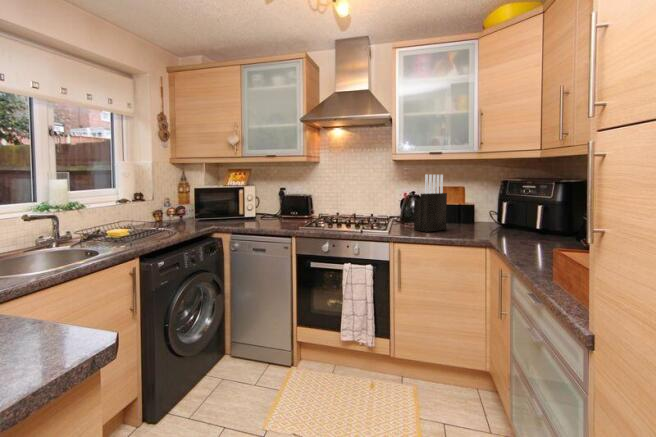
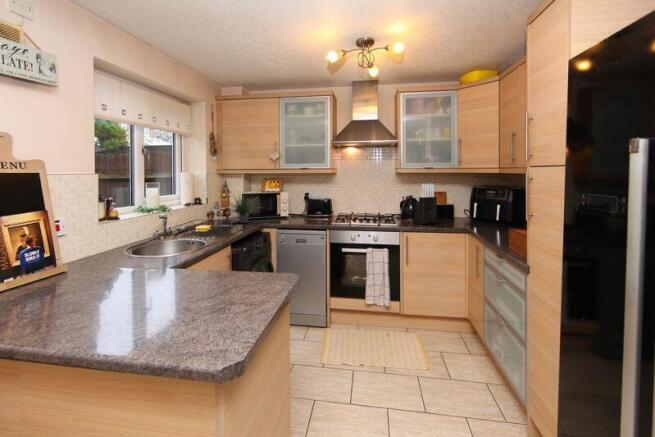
potted plant: none [163,180,213,225] -> present [230,198,252,223]

